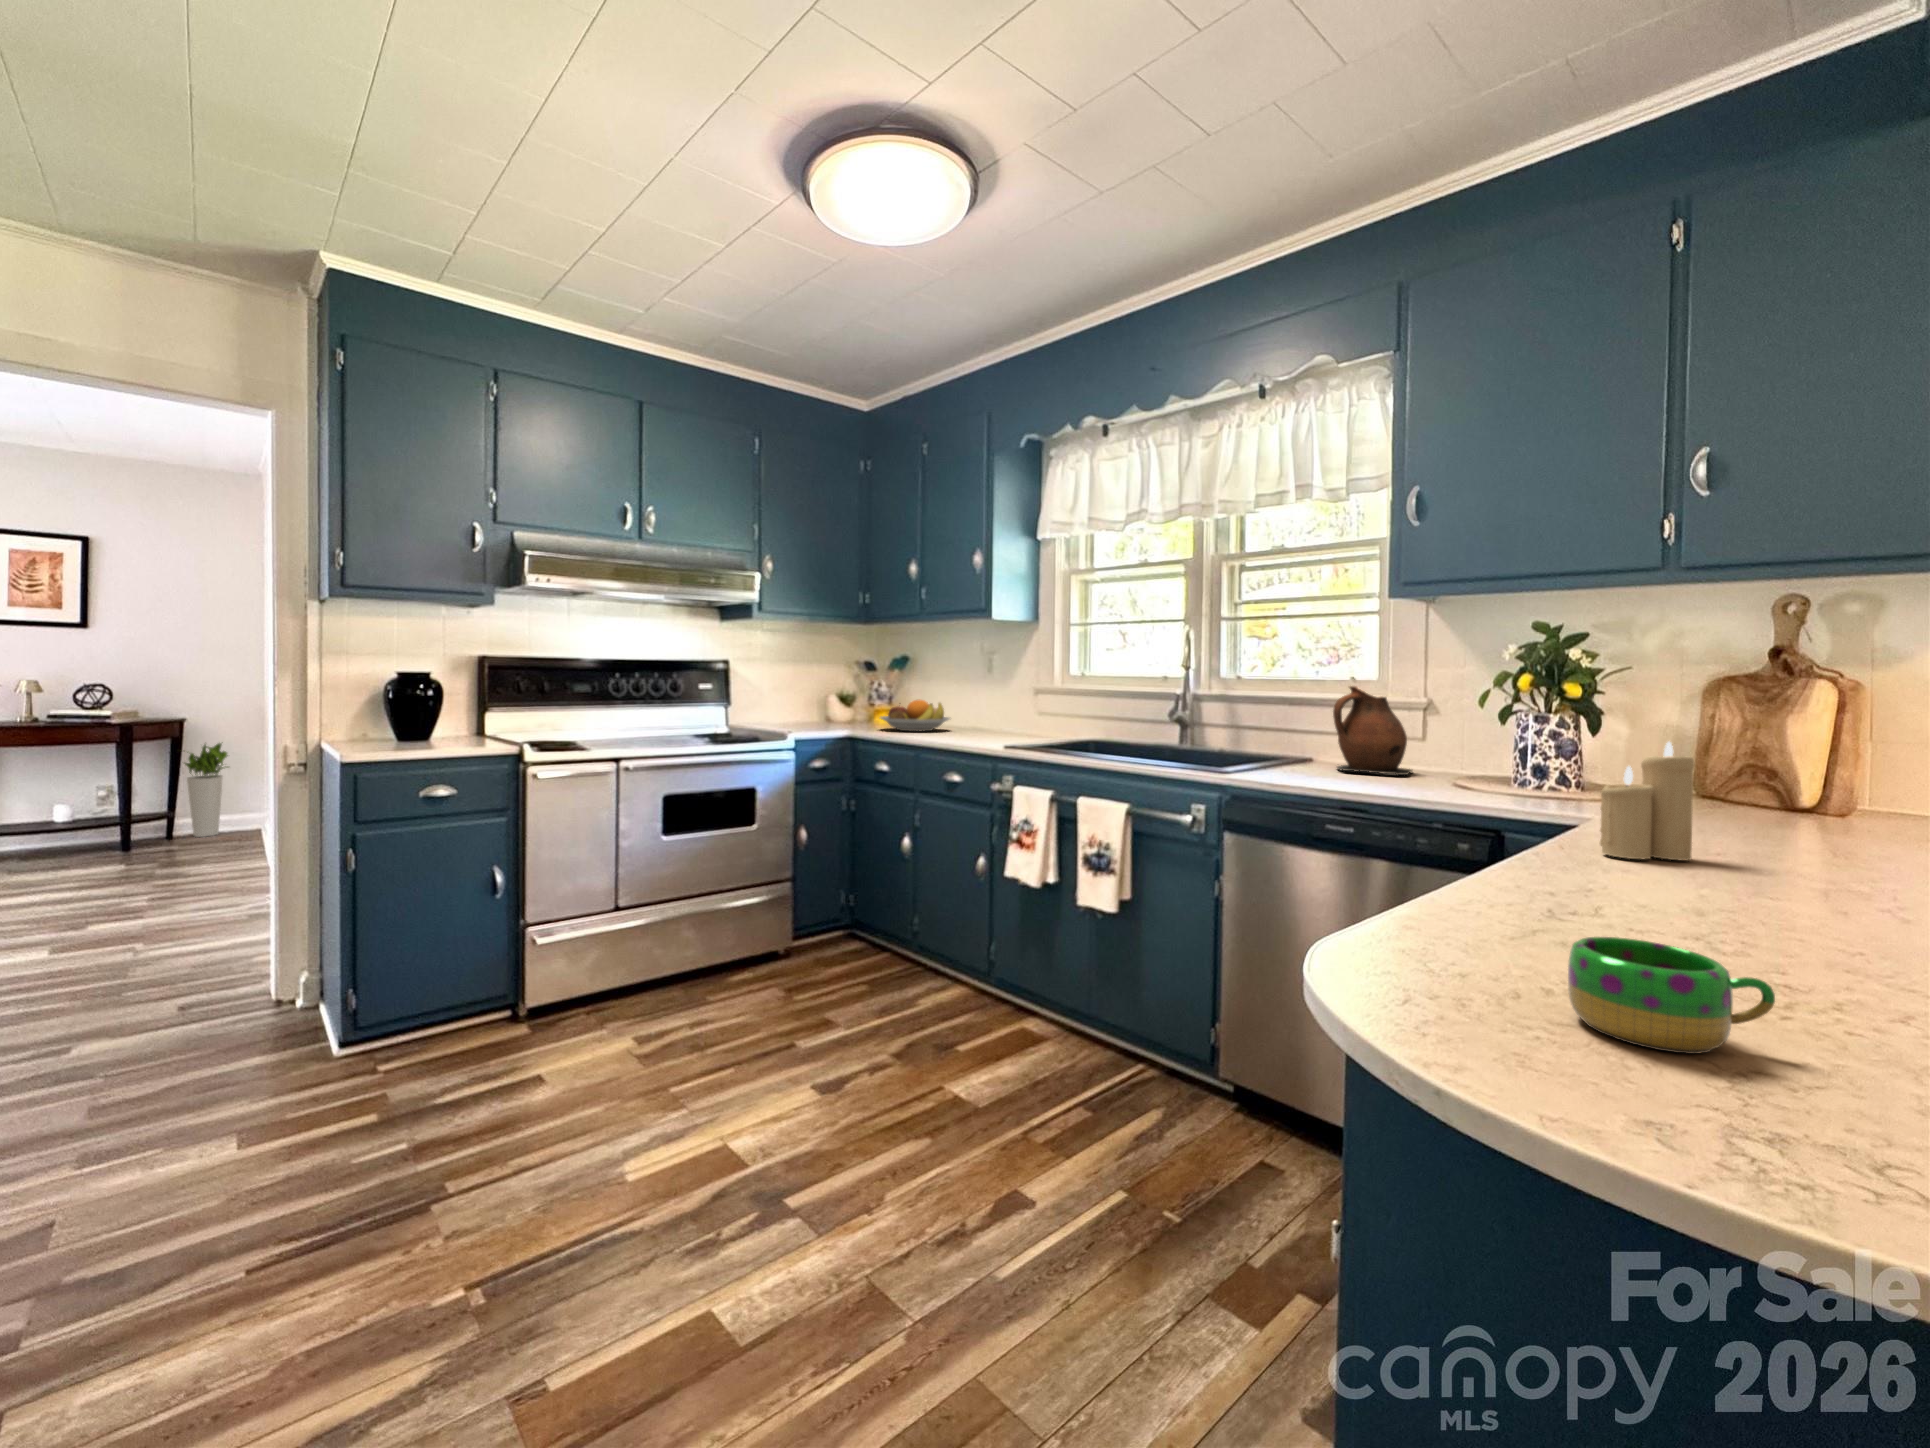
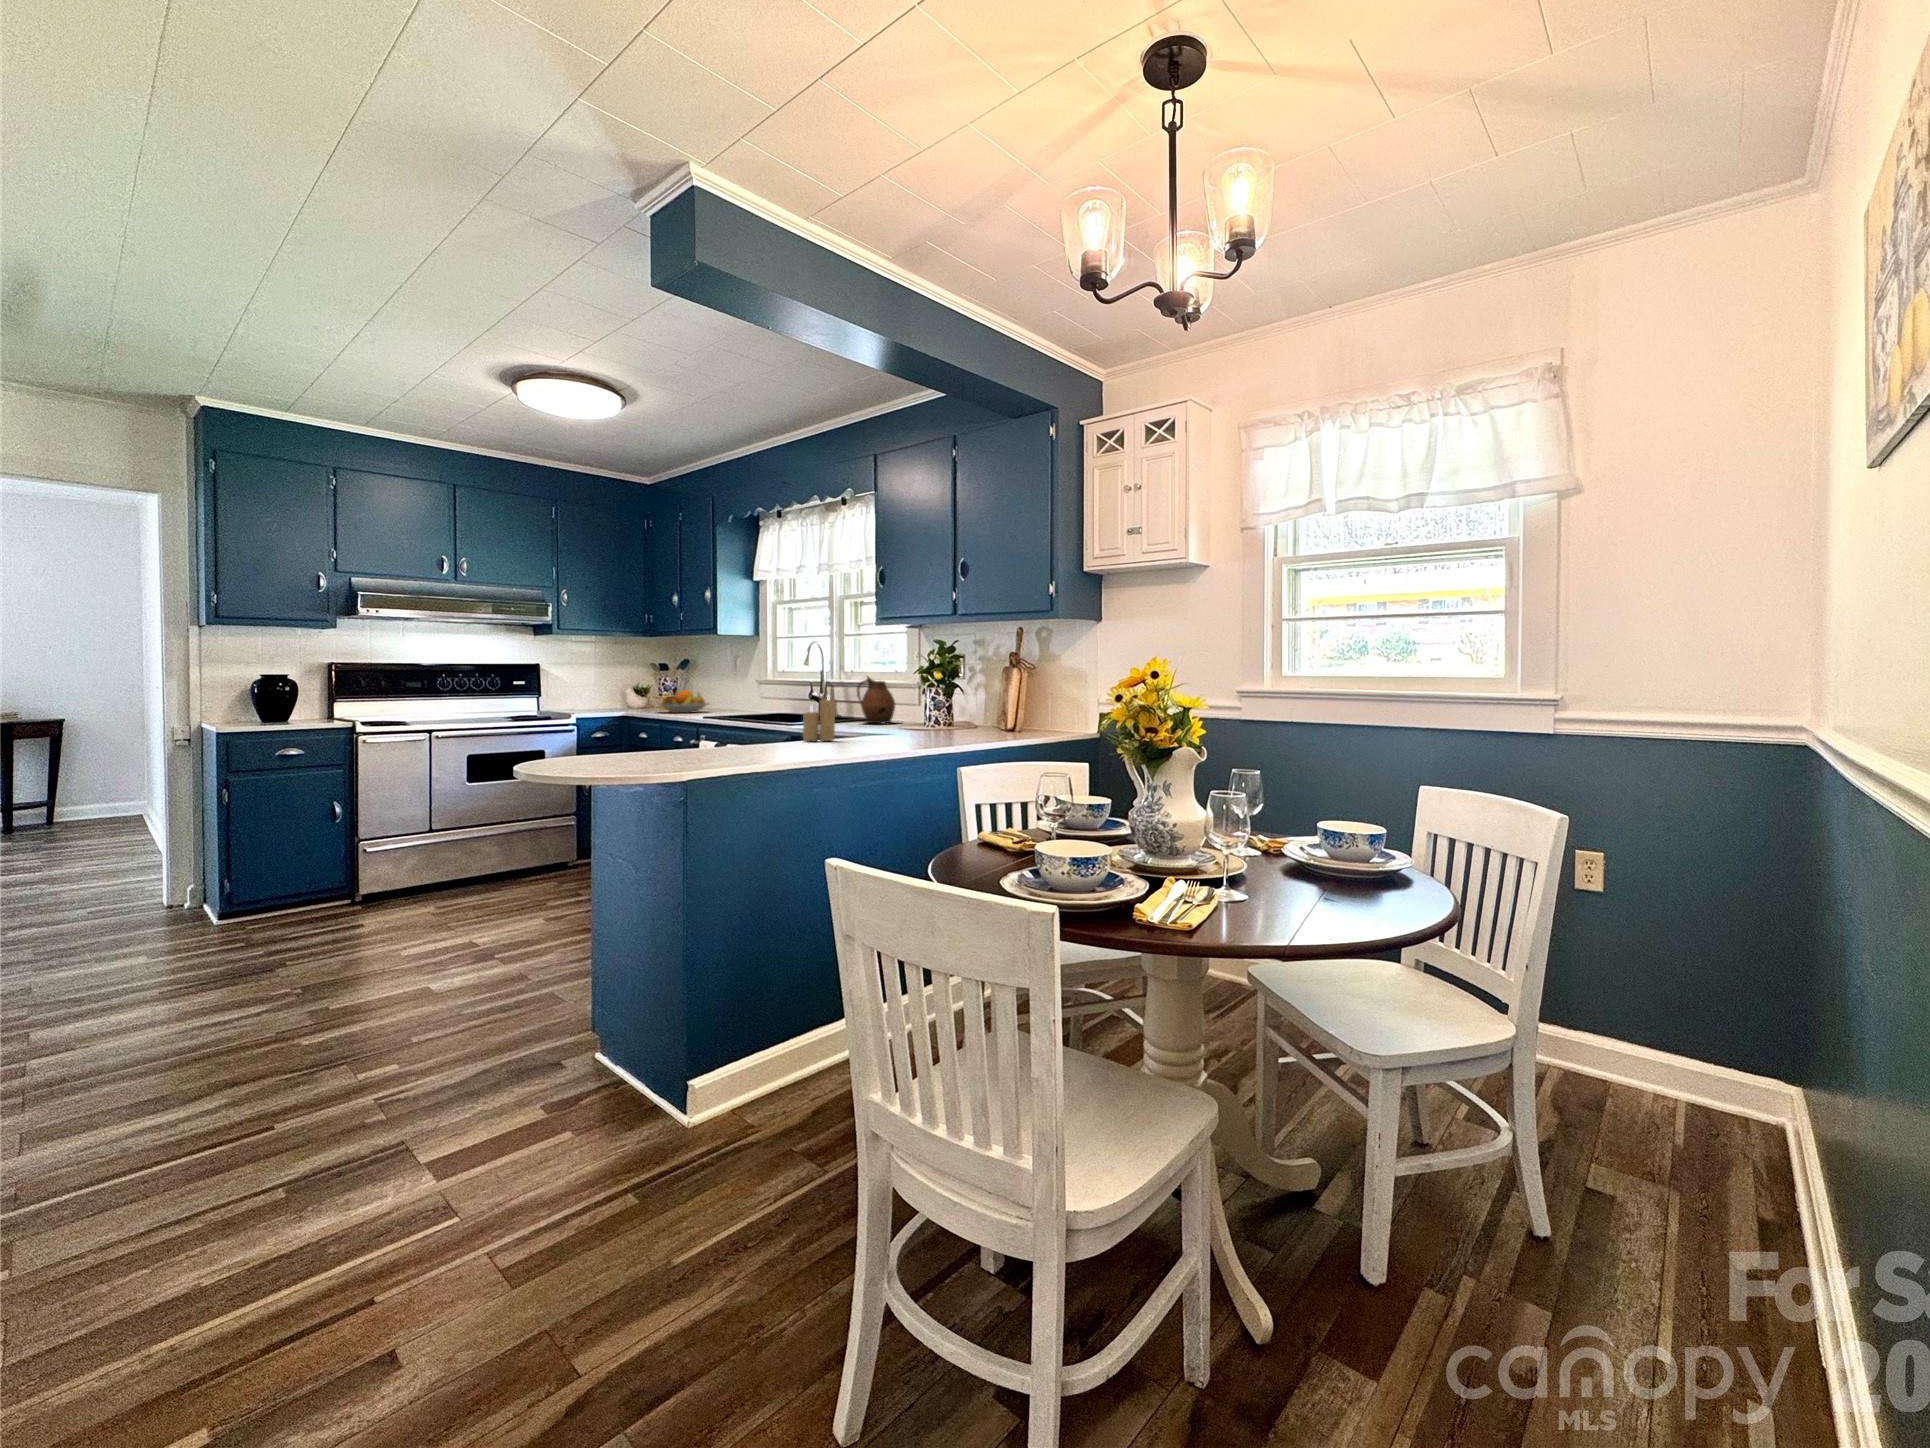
planter: present [185,743,228,837] -> none [56,739,110,822]
mug: present [1568,937,1775,1054] -> none [586,739,624,761]

